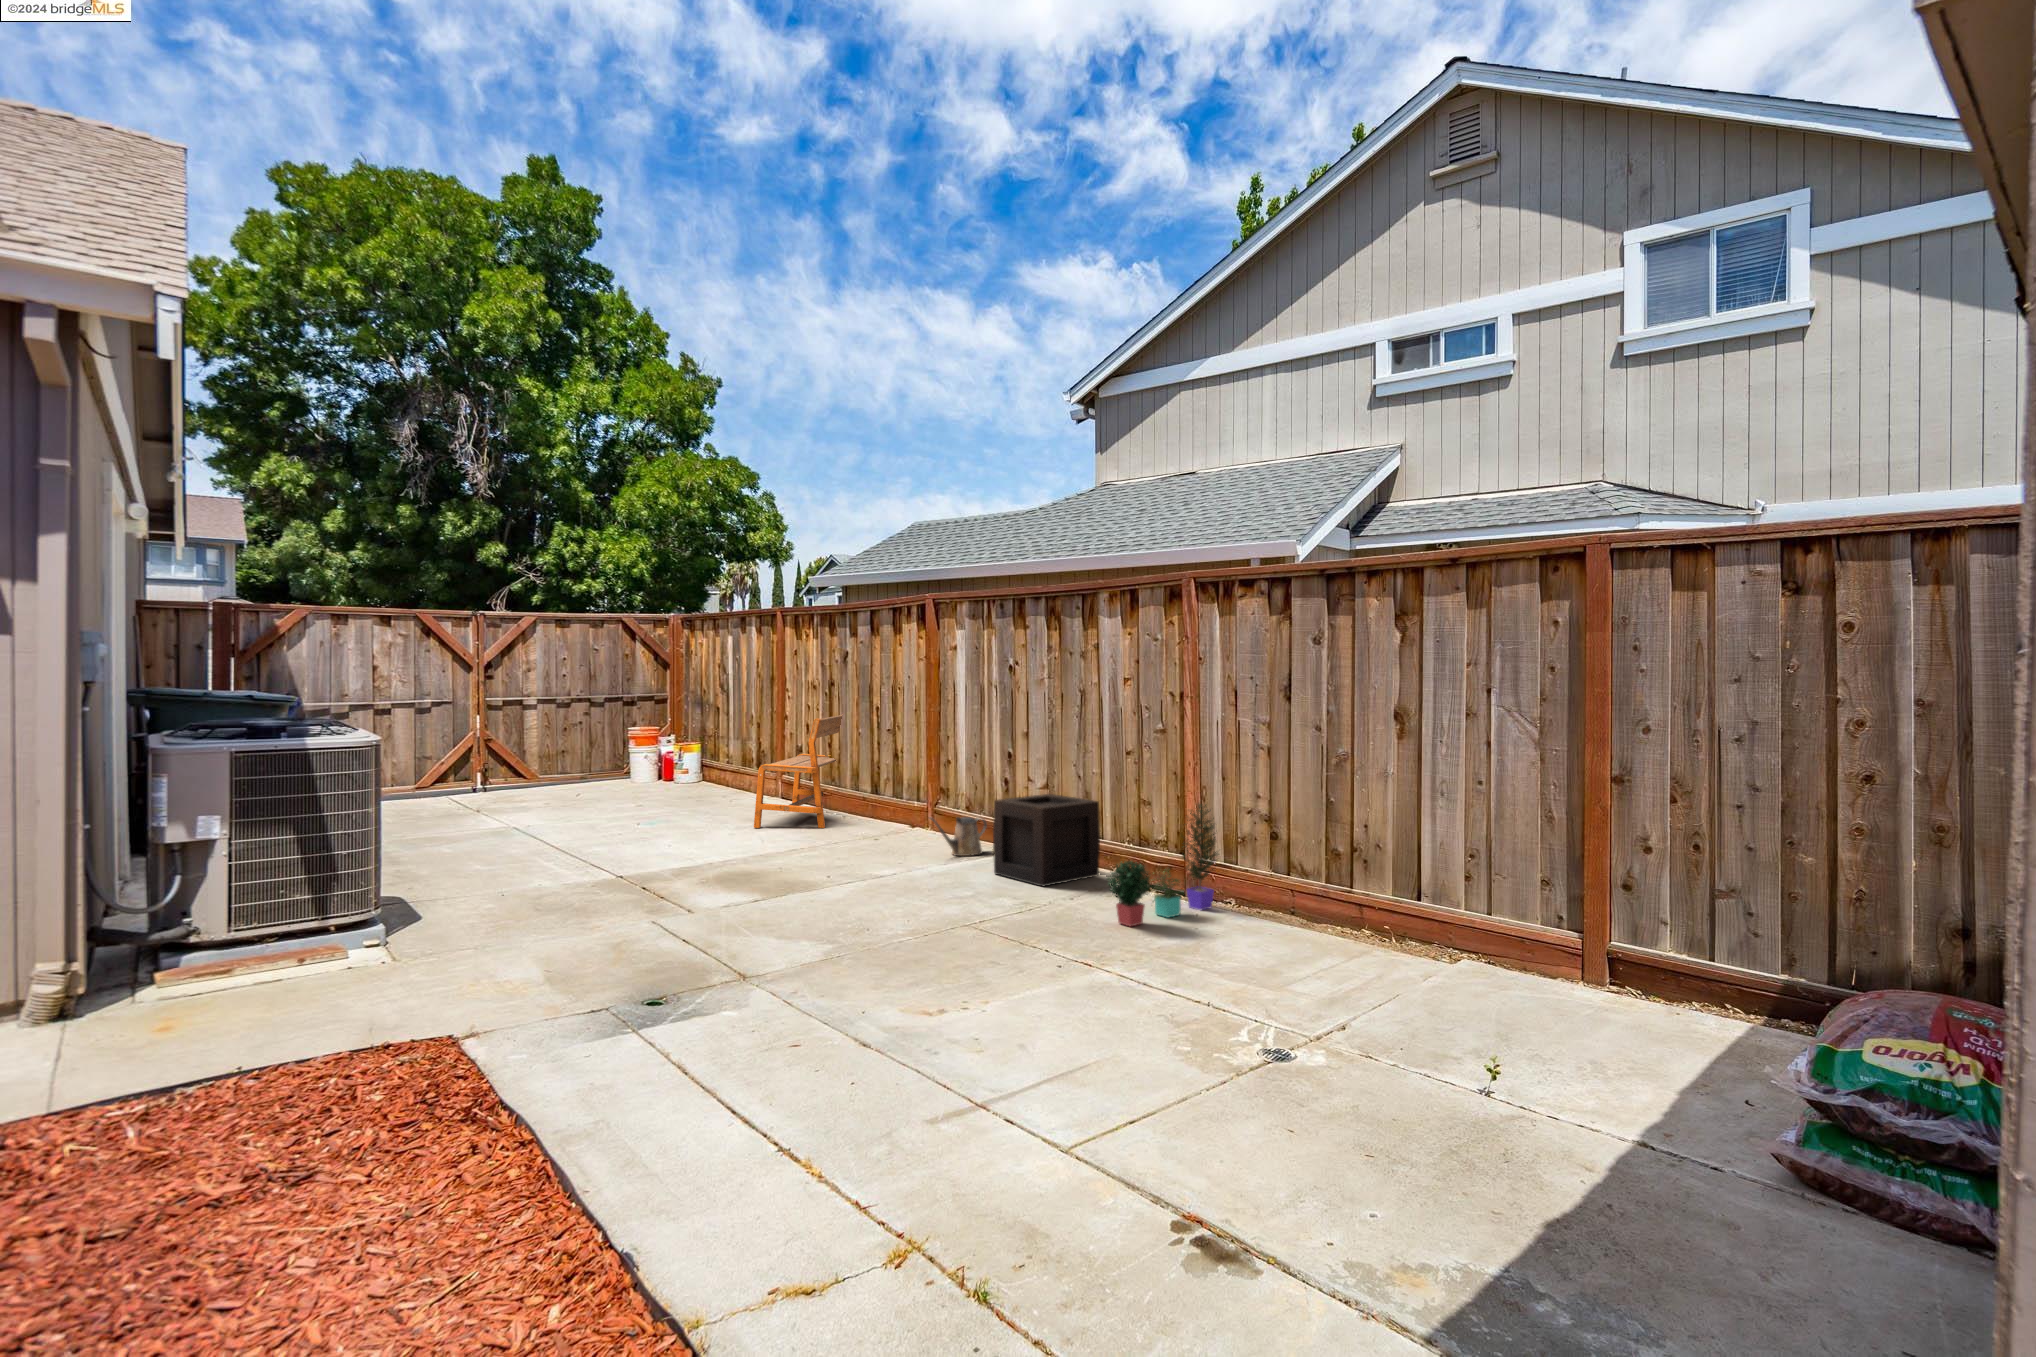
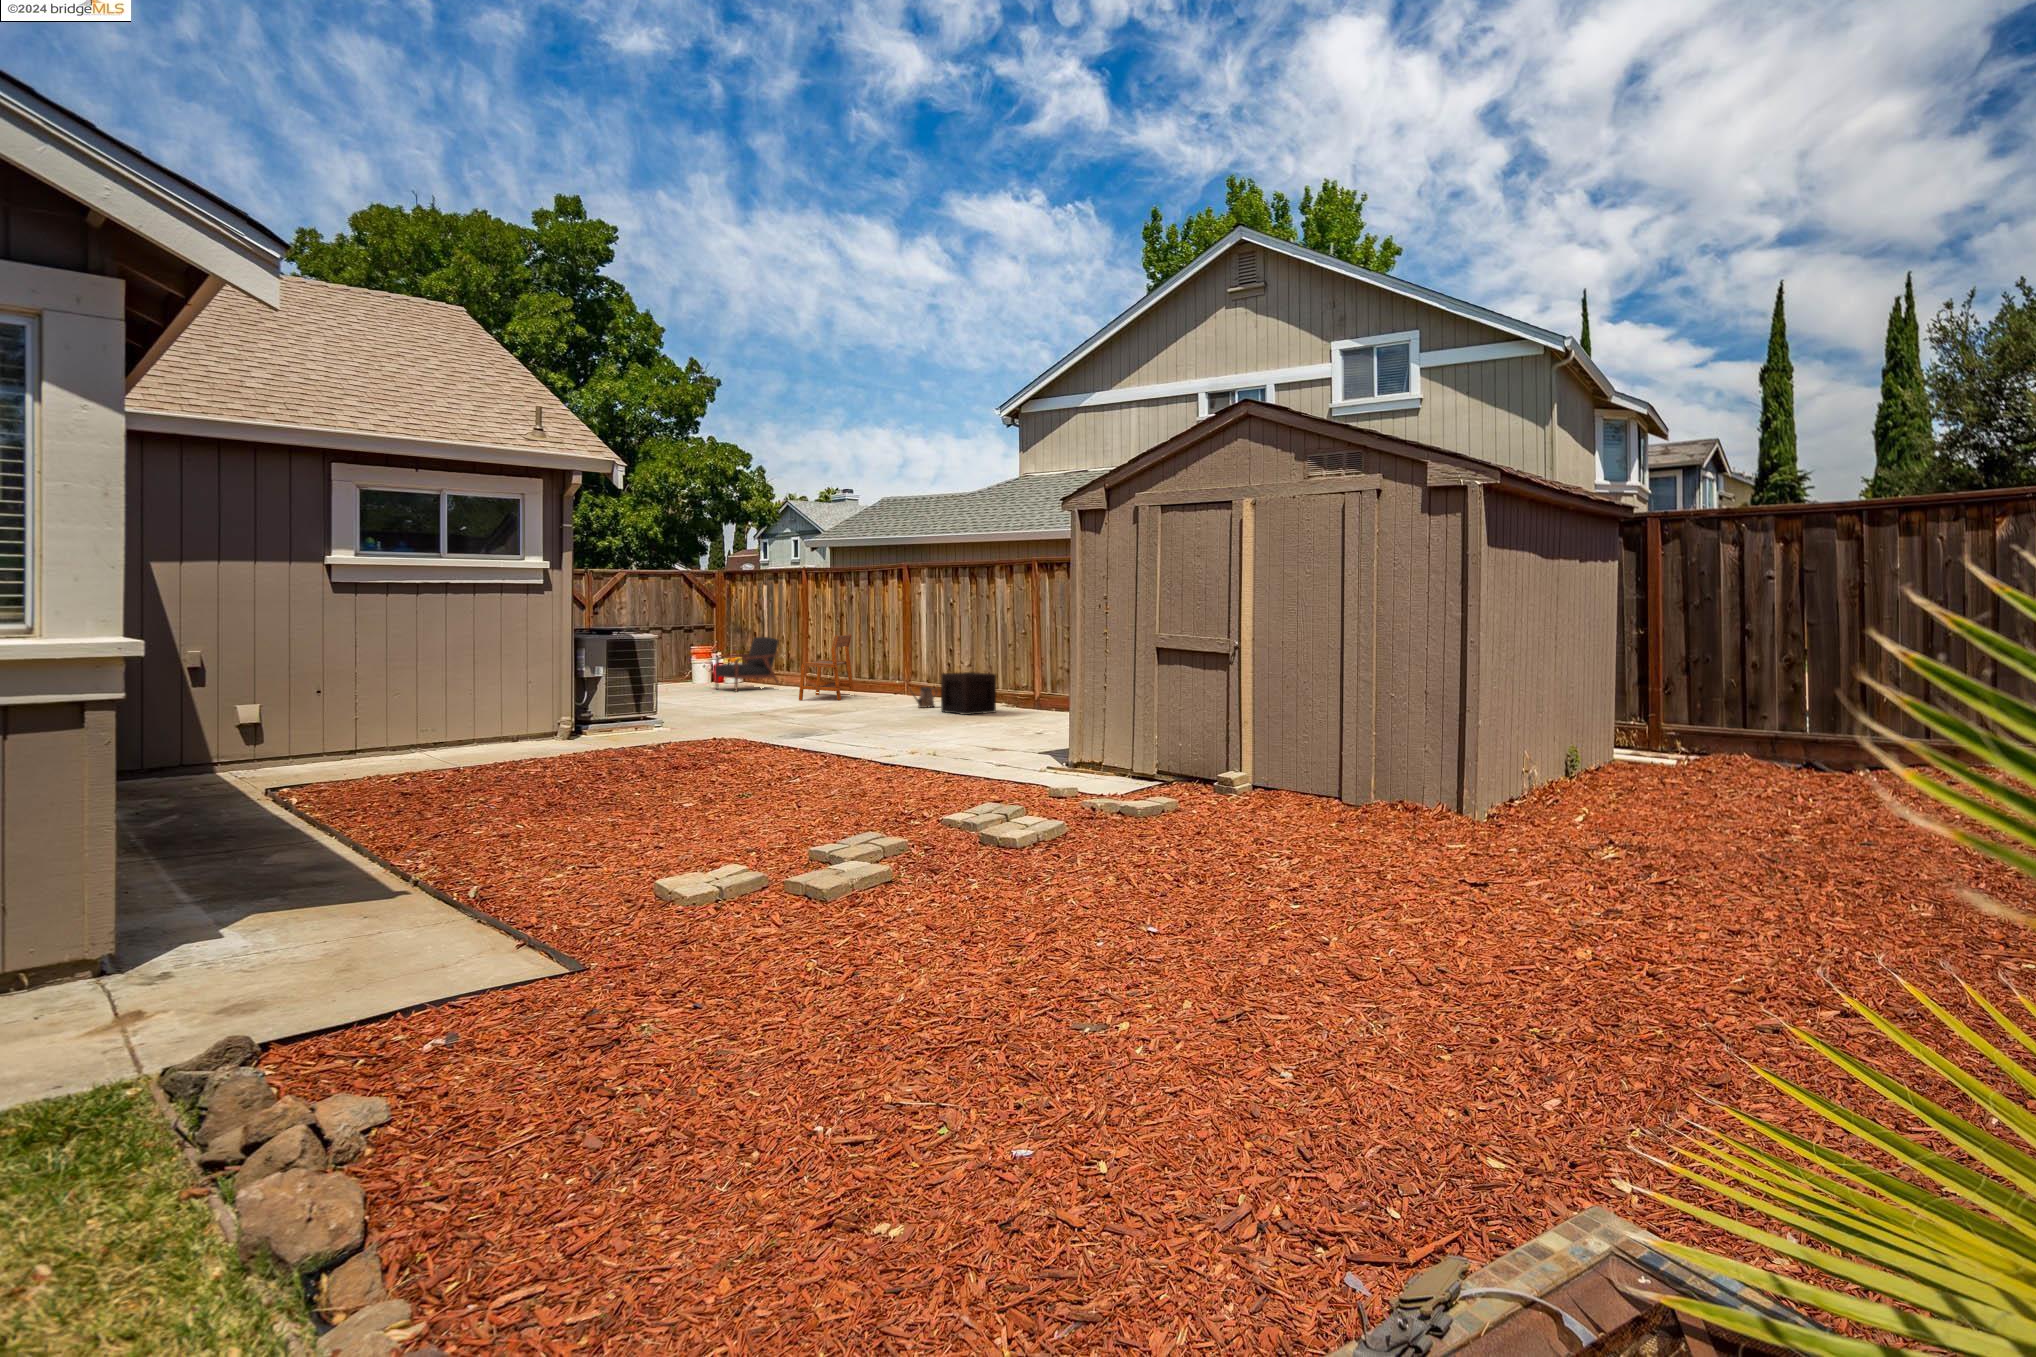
chair: none [648,713,751,802] -> present [715,637,779,691]
potted plant: present [1108,804,1219,926] -> none [994,668,1051,723]

